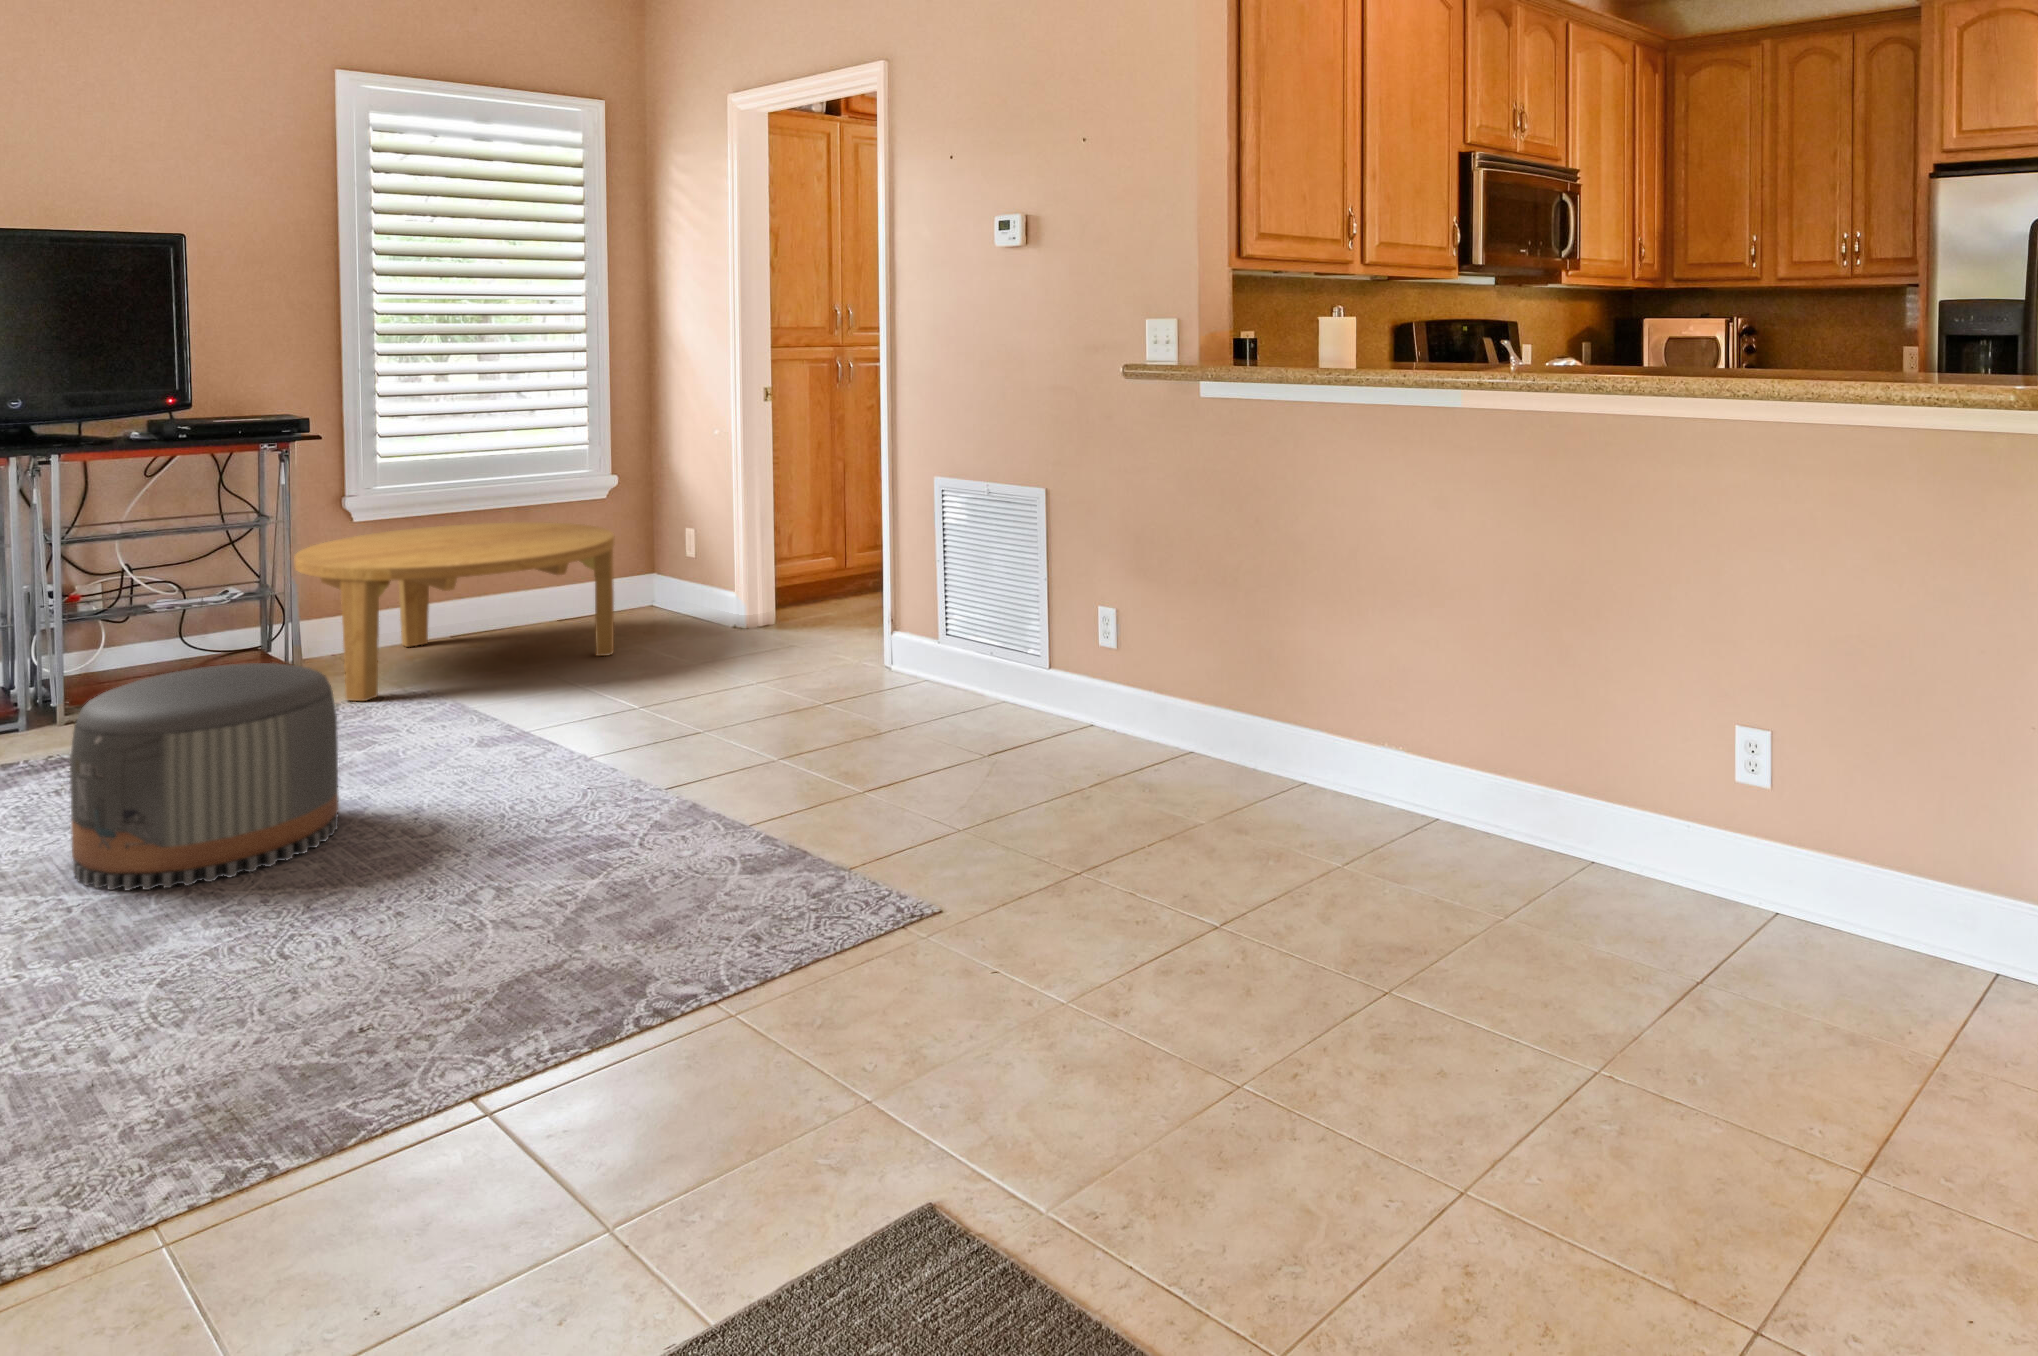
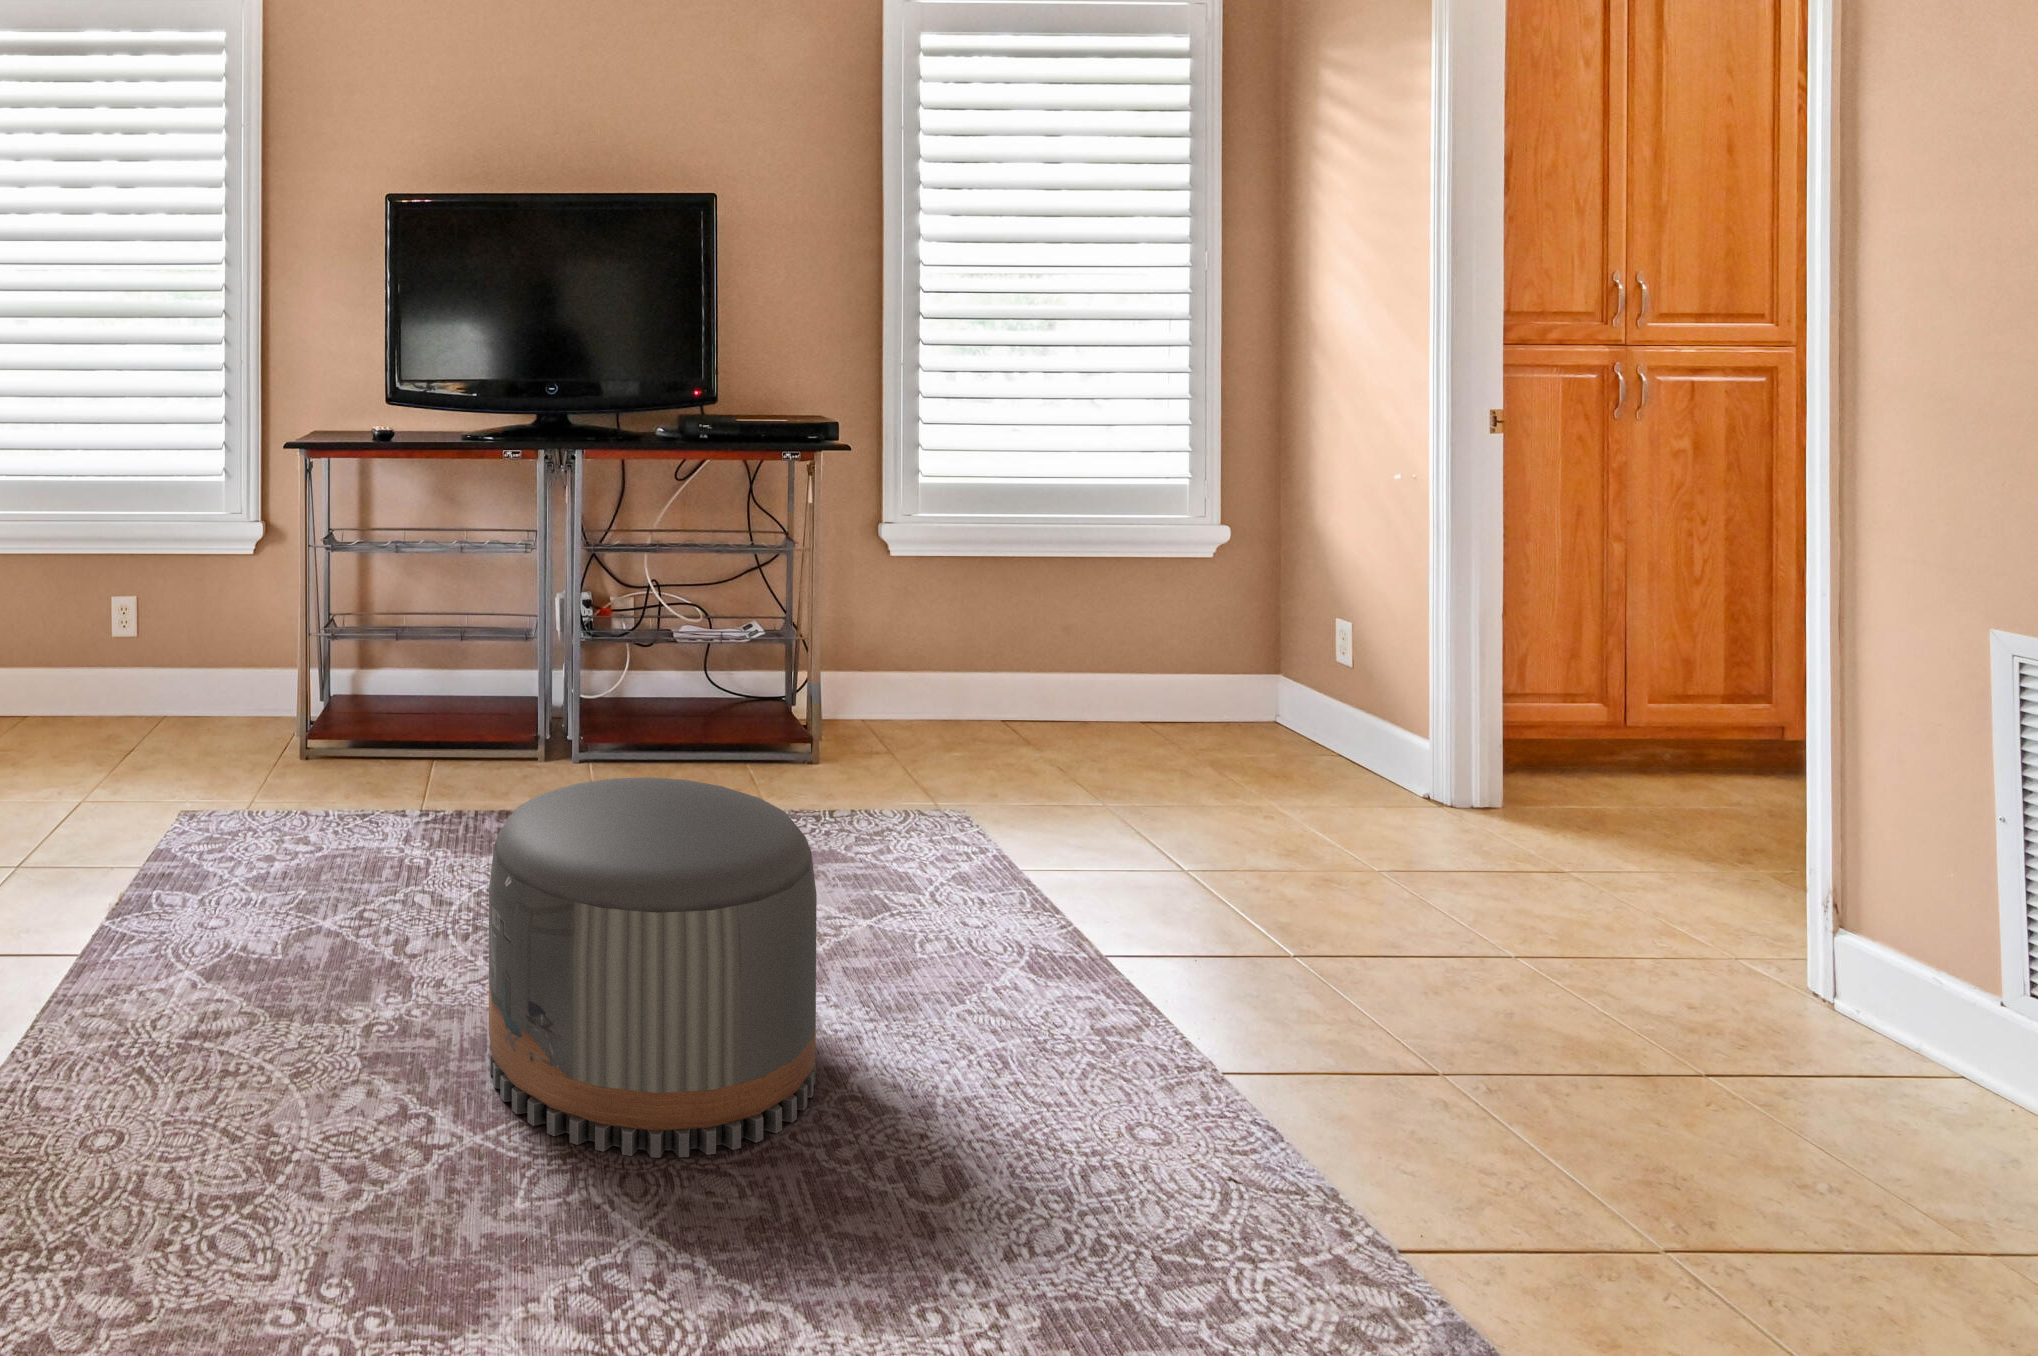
coffee table: present [294,522,614,701] -> none [816,573,1235,816]

